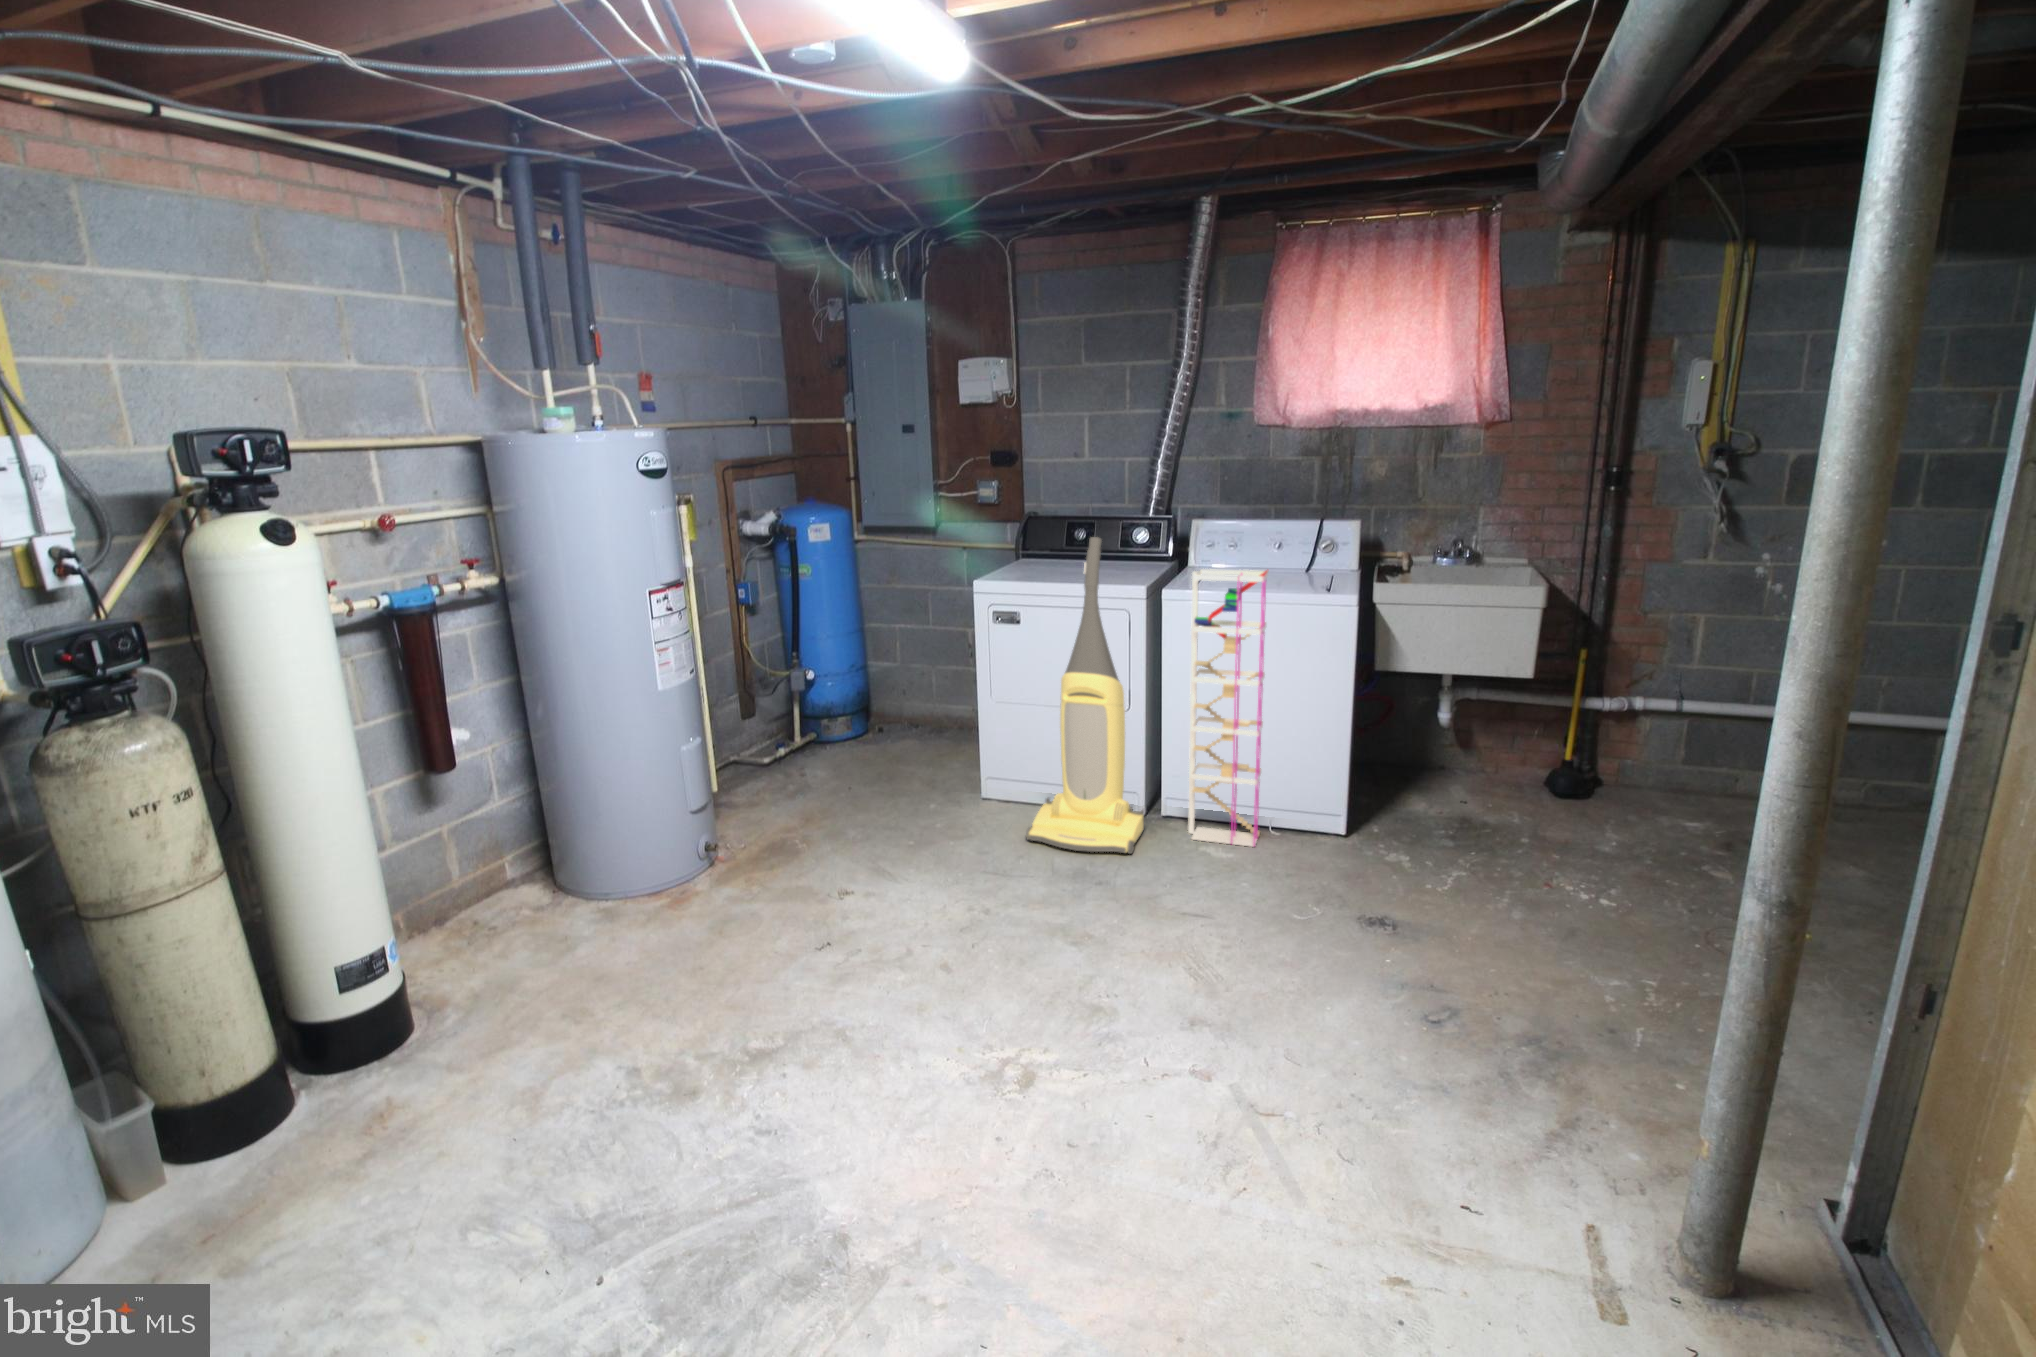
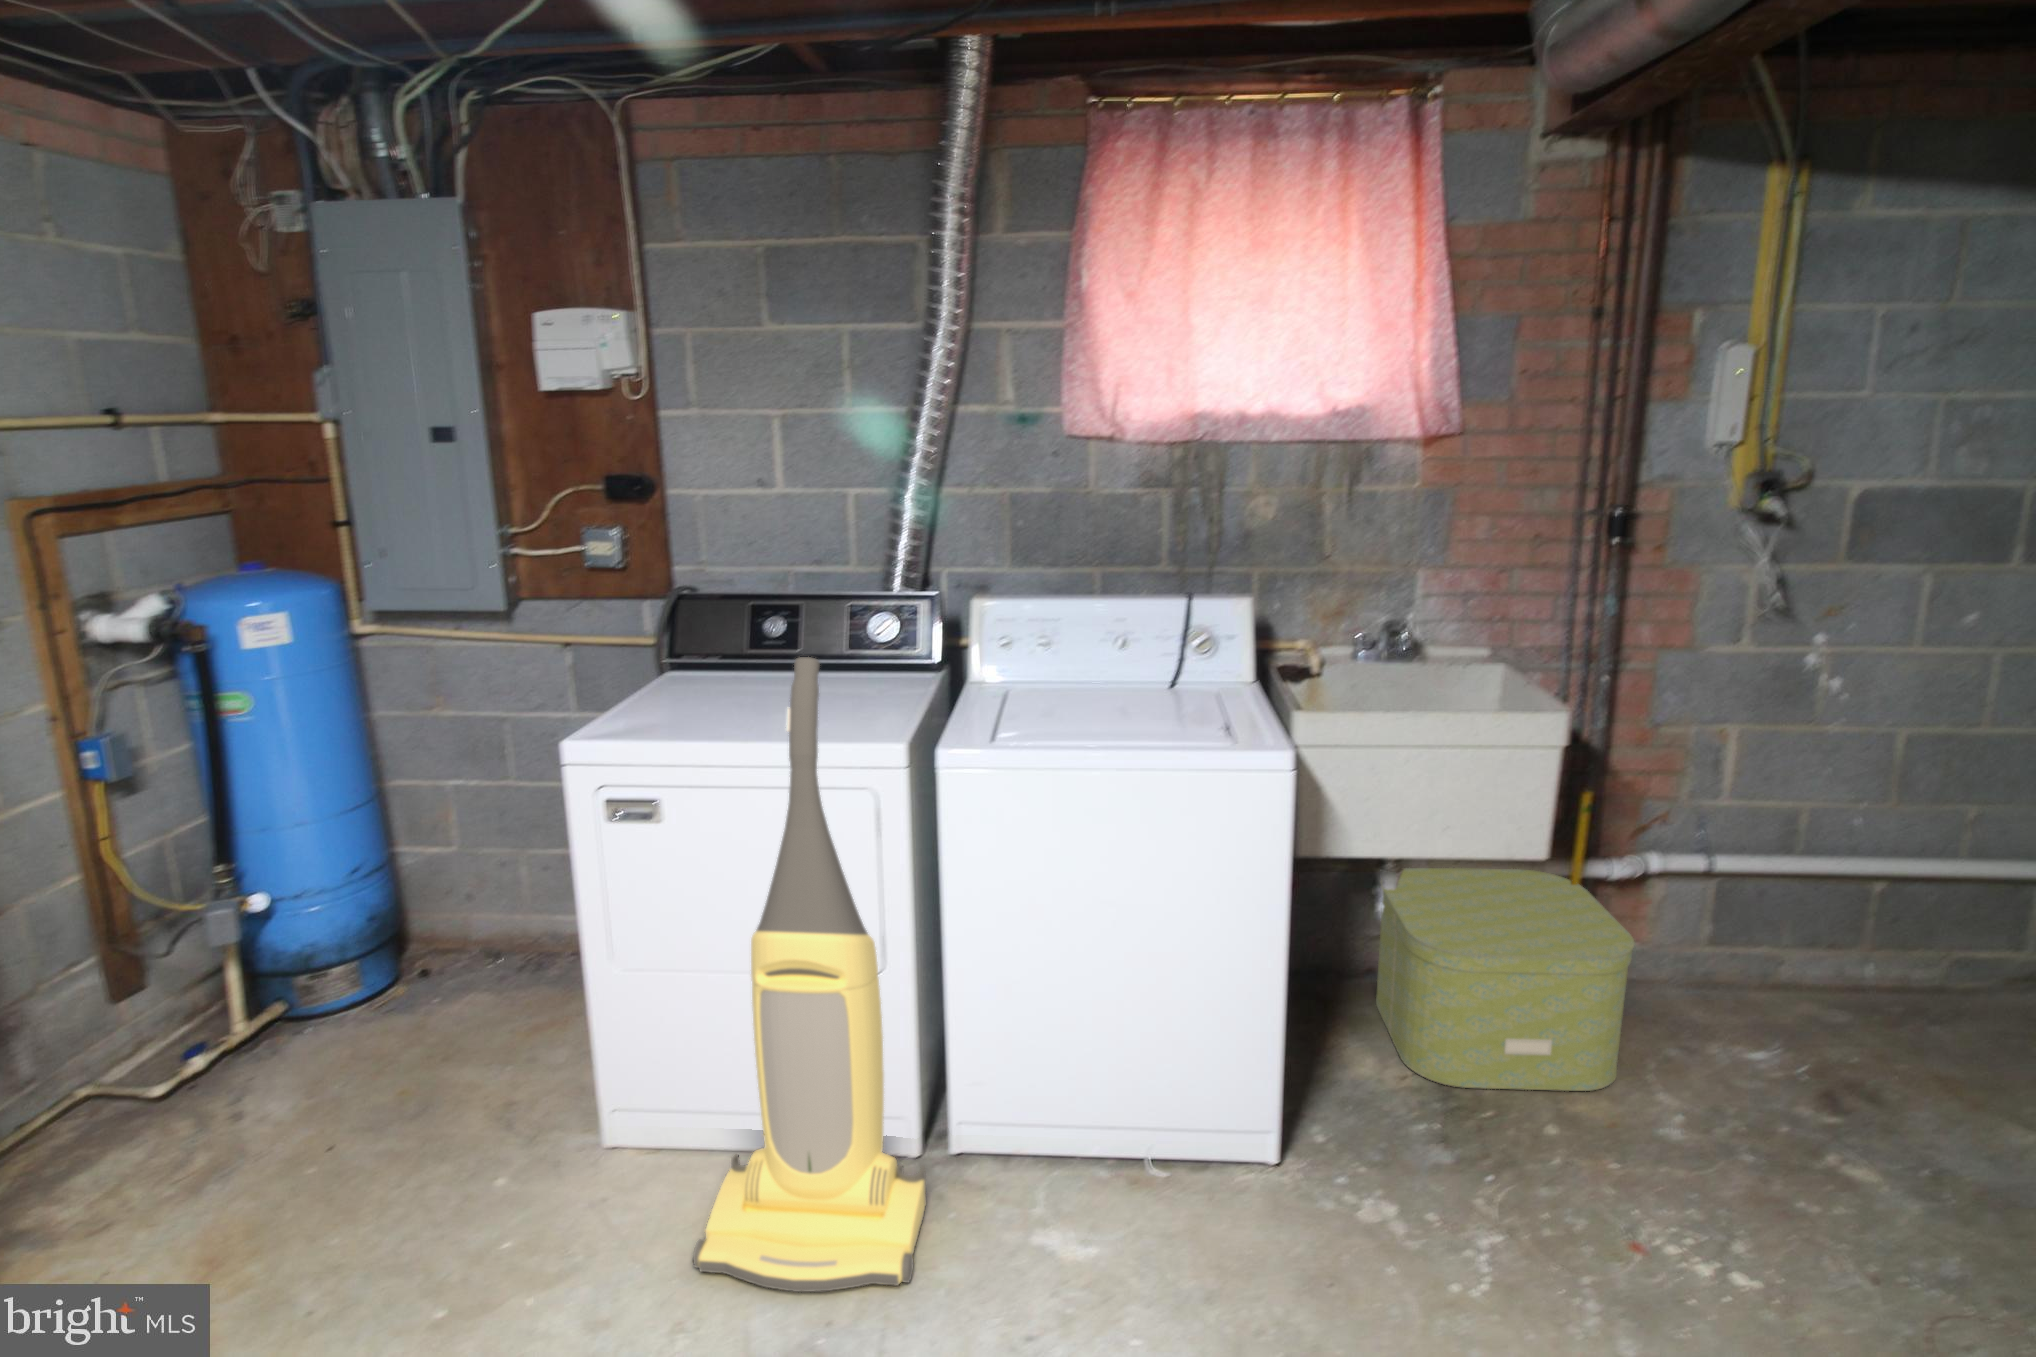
shelving unit: present [1188,569,1268,847] -> none [1001,709,1141,1223]
storage box: none [1437,698,1592,824] -> present [1376,868,1634,1091]

